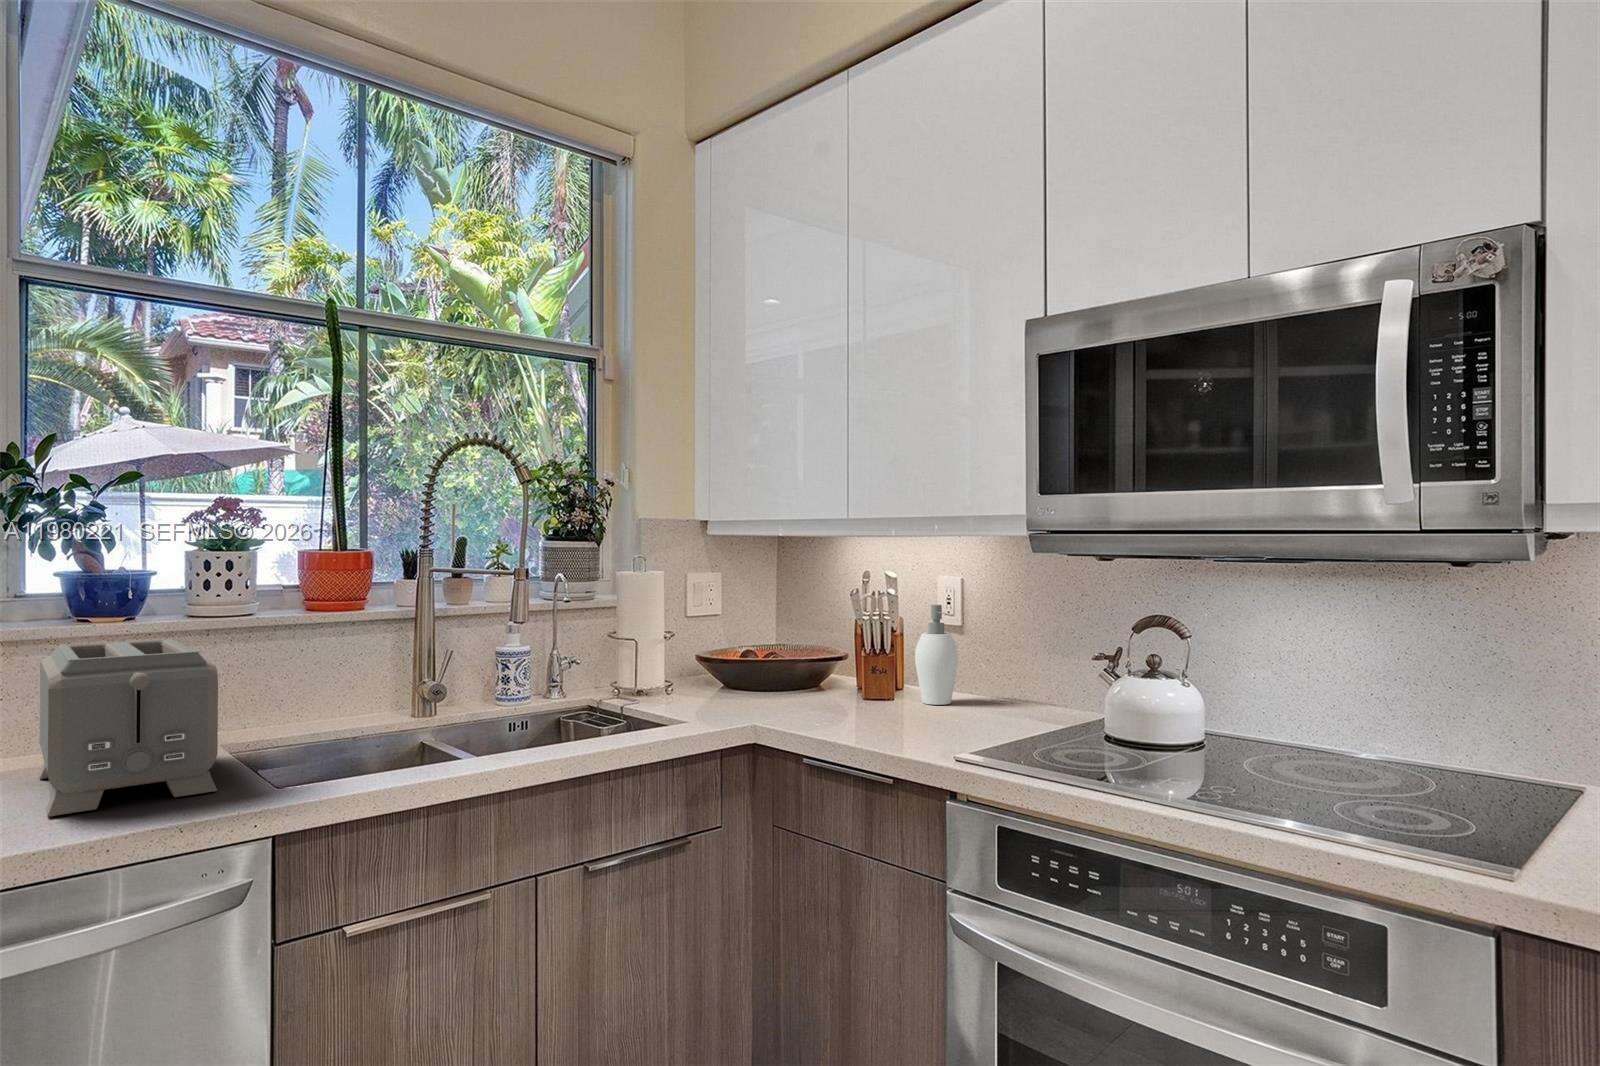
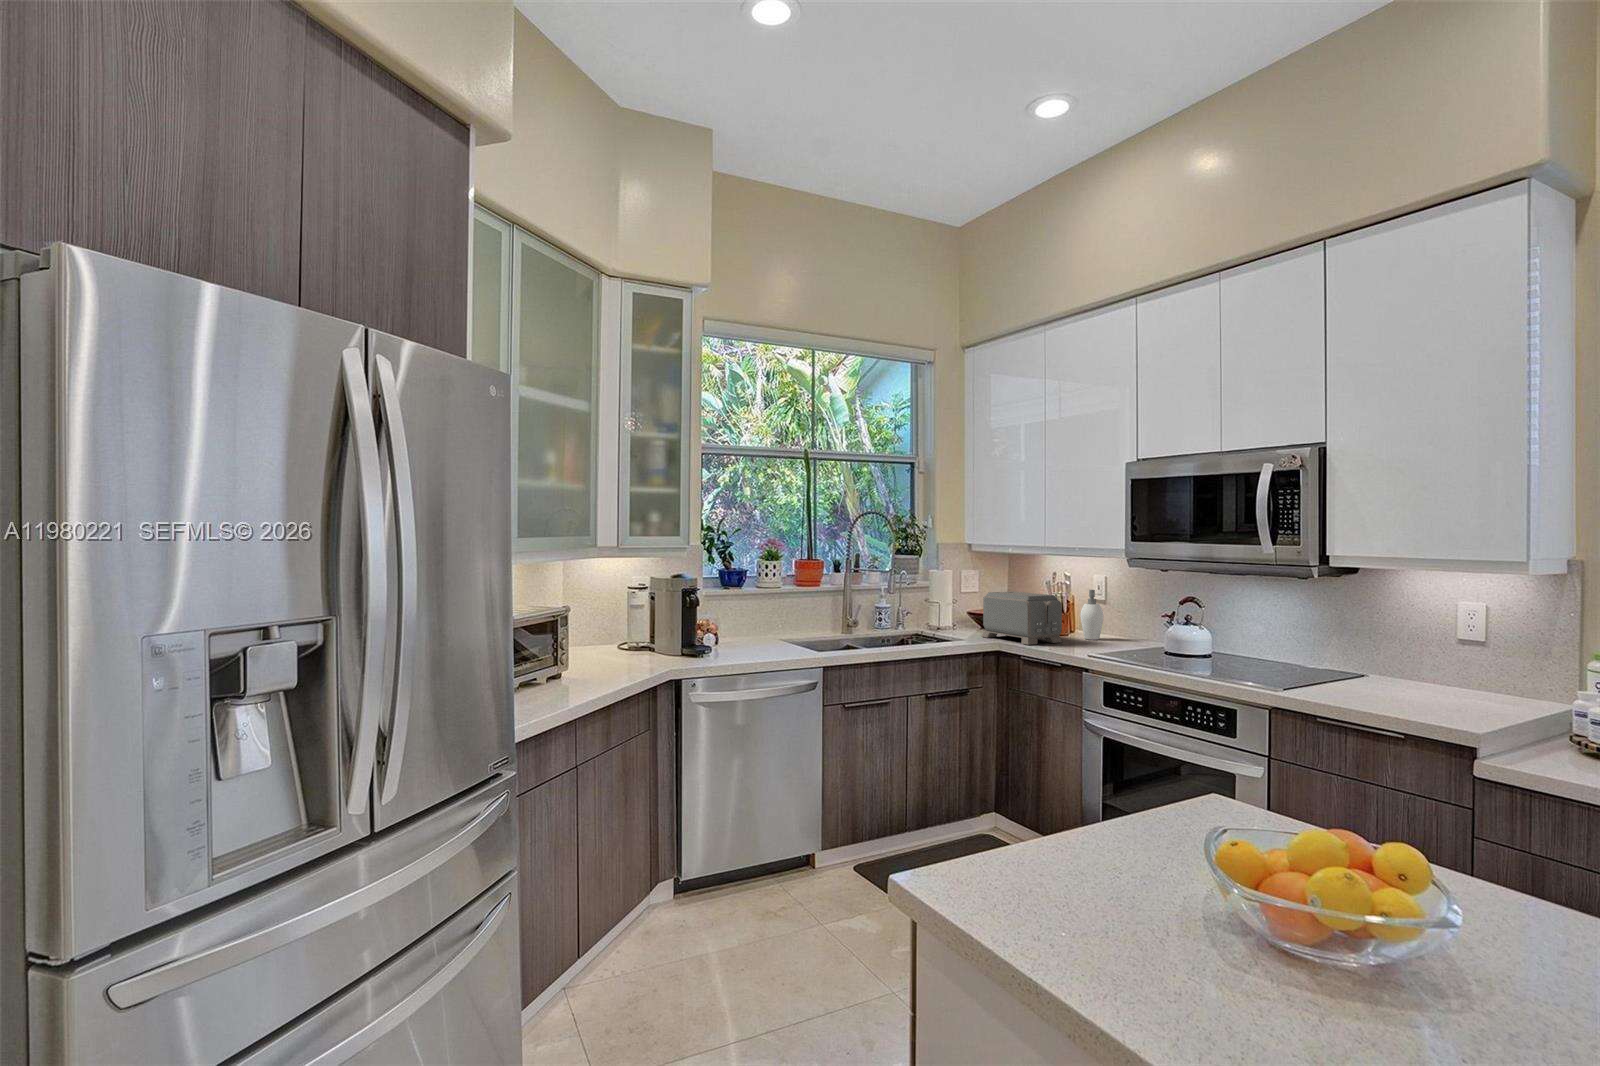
toaster: present [39,639,218,817] -> present [981,591,1062,645]

